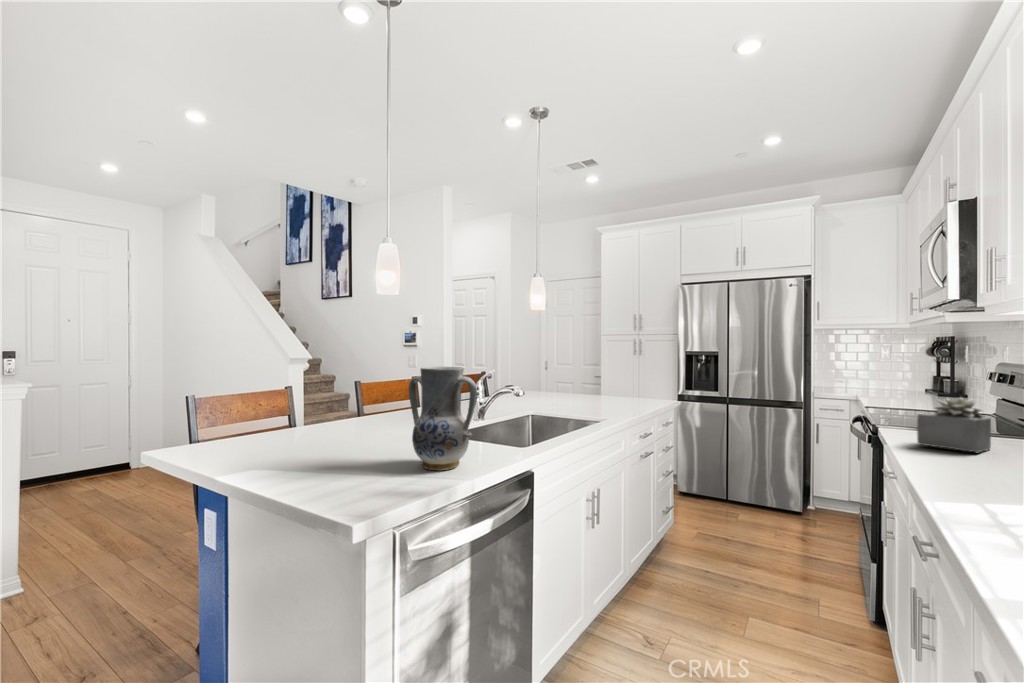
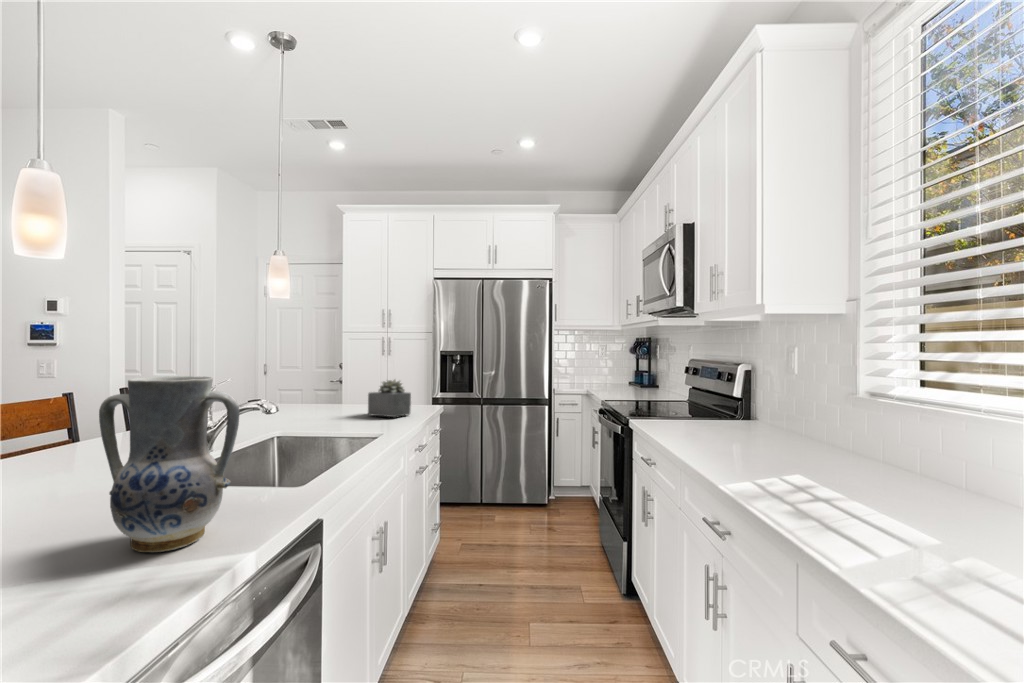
succulent plant: present [917,398,991,452] -> present [368,379,411,417]

